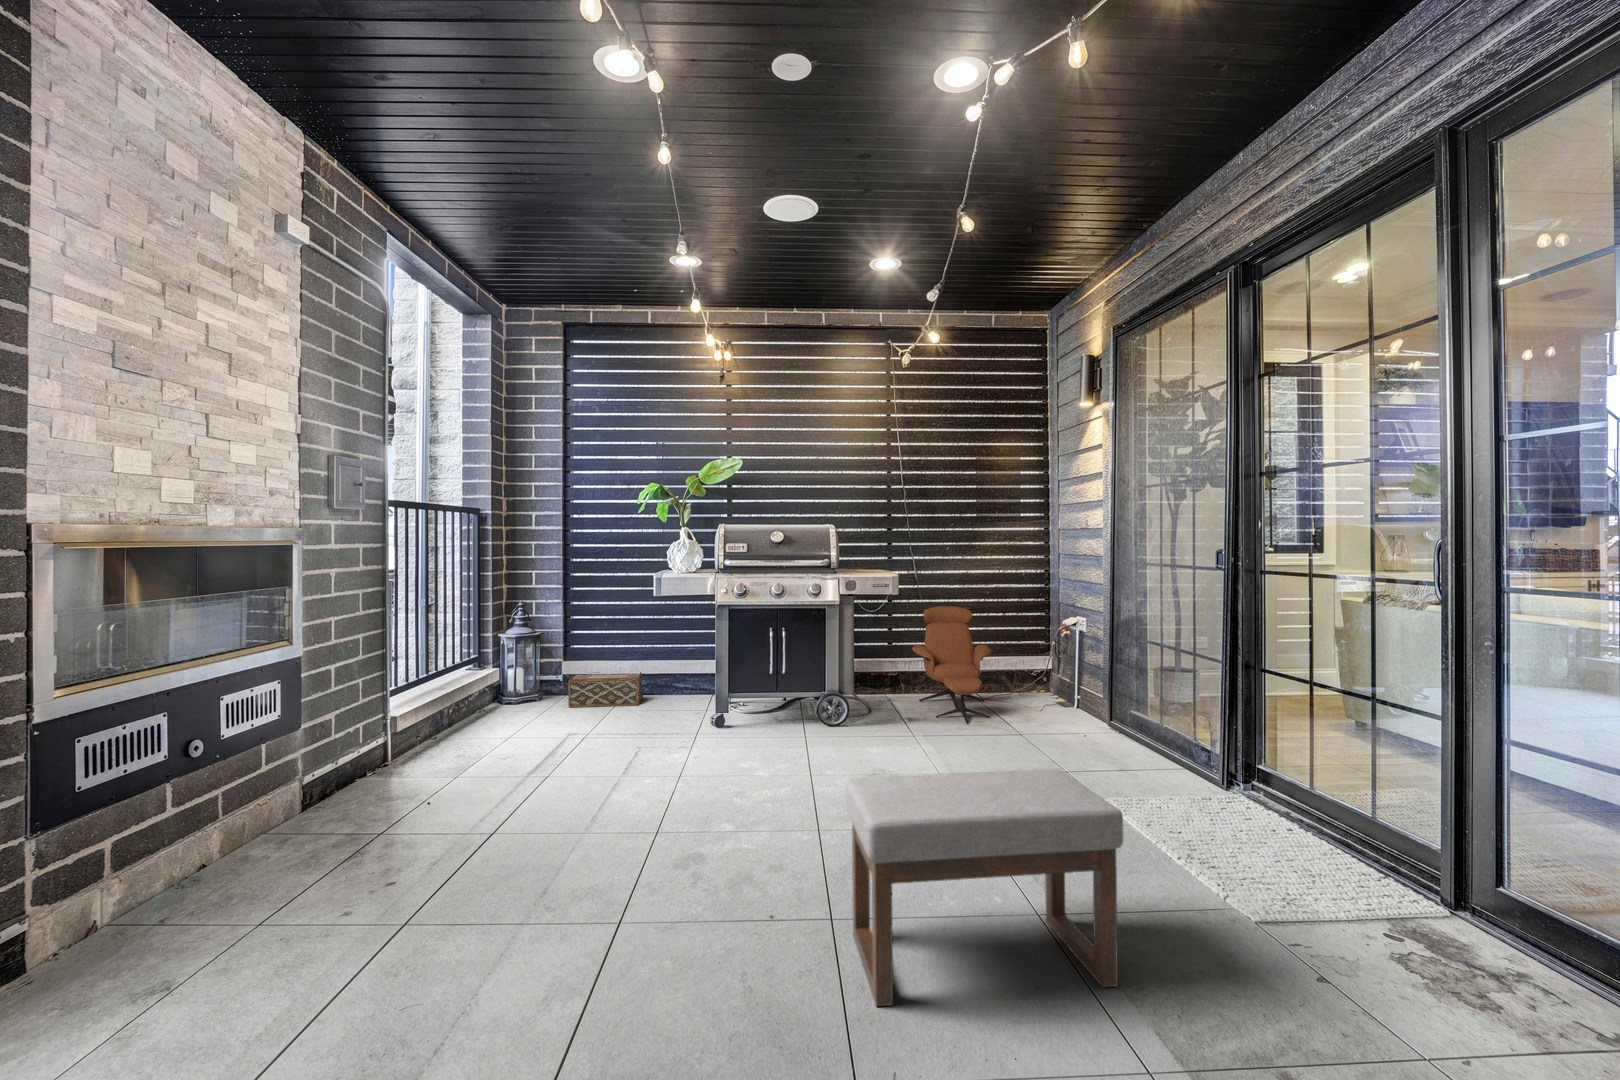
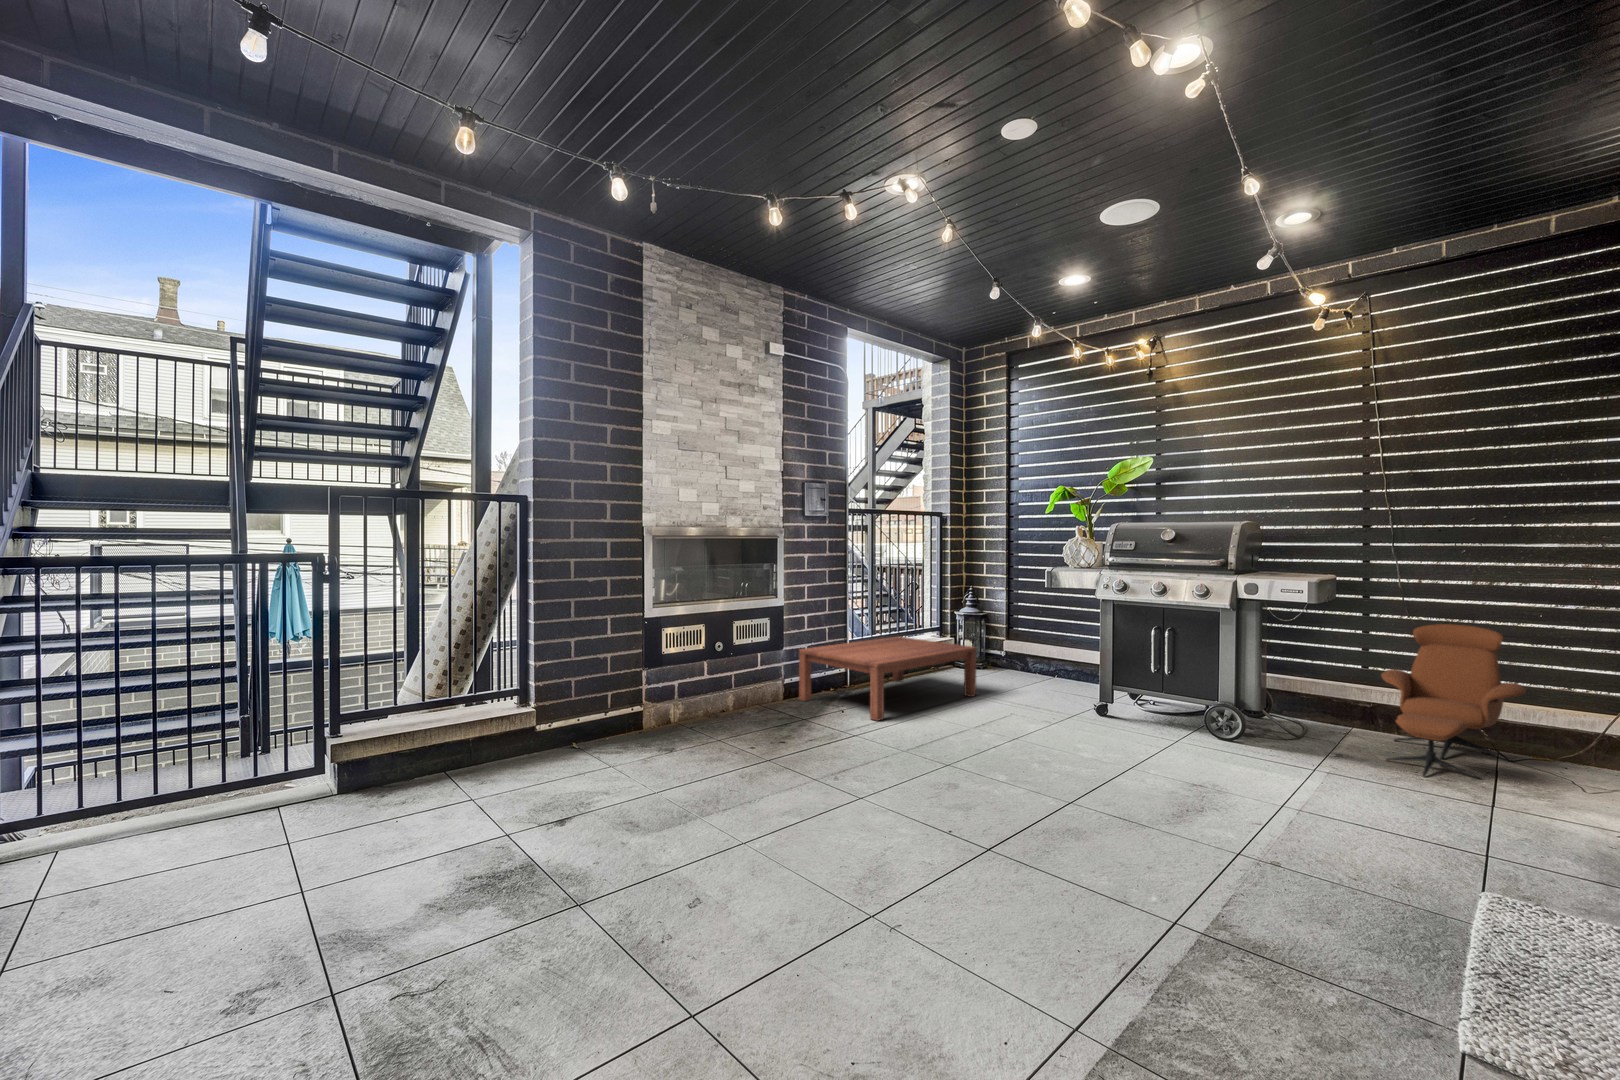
woven basket: present [568,672,643,707] -> none [1000,650,1070,685]
coffee table: none [331,676,576,800] -> present [799,637,977,721]
ottoman: present [846,769,1123,1006] -> none [910,737,1182,1009]

